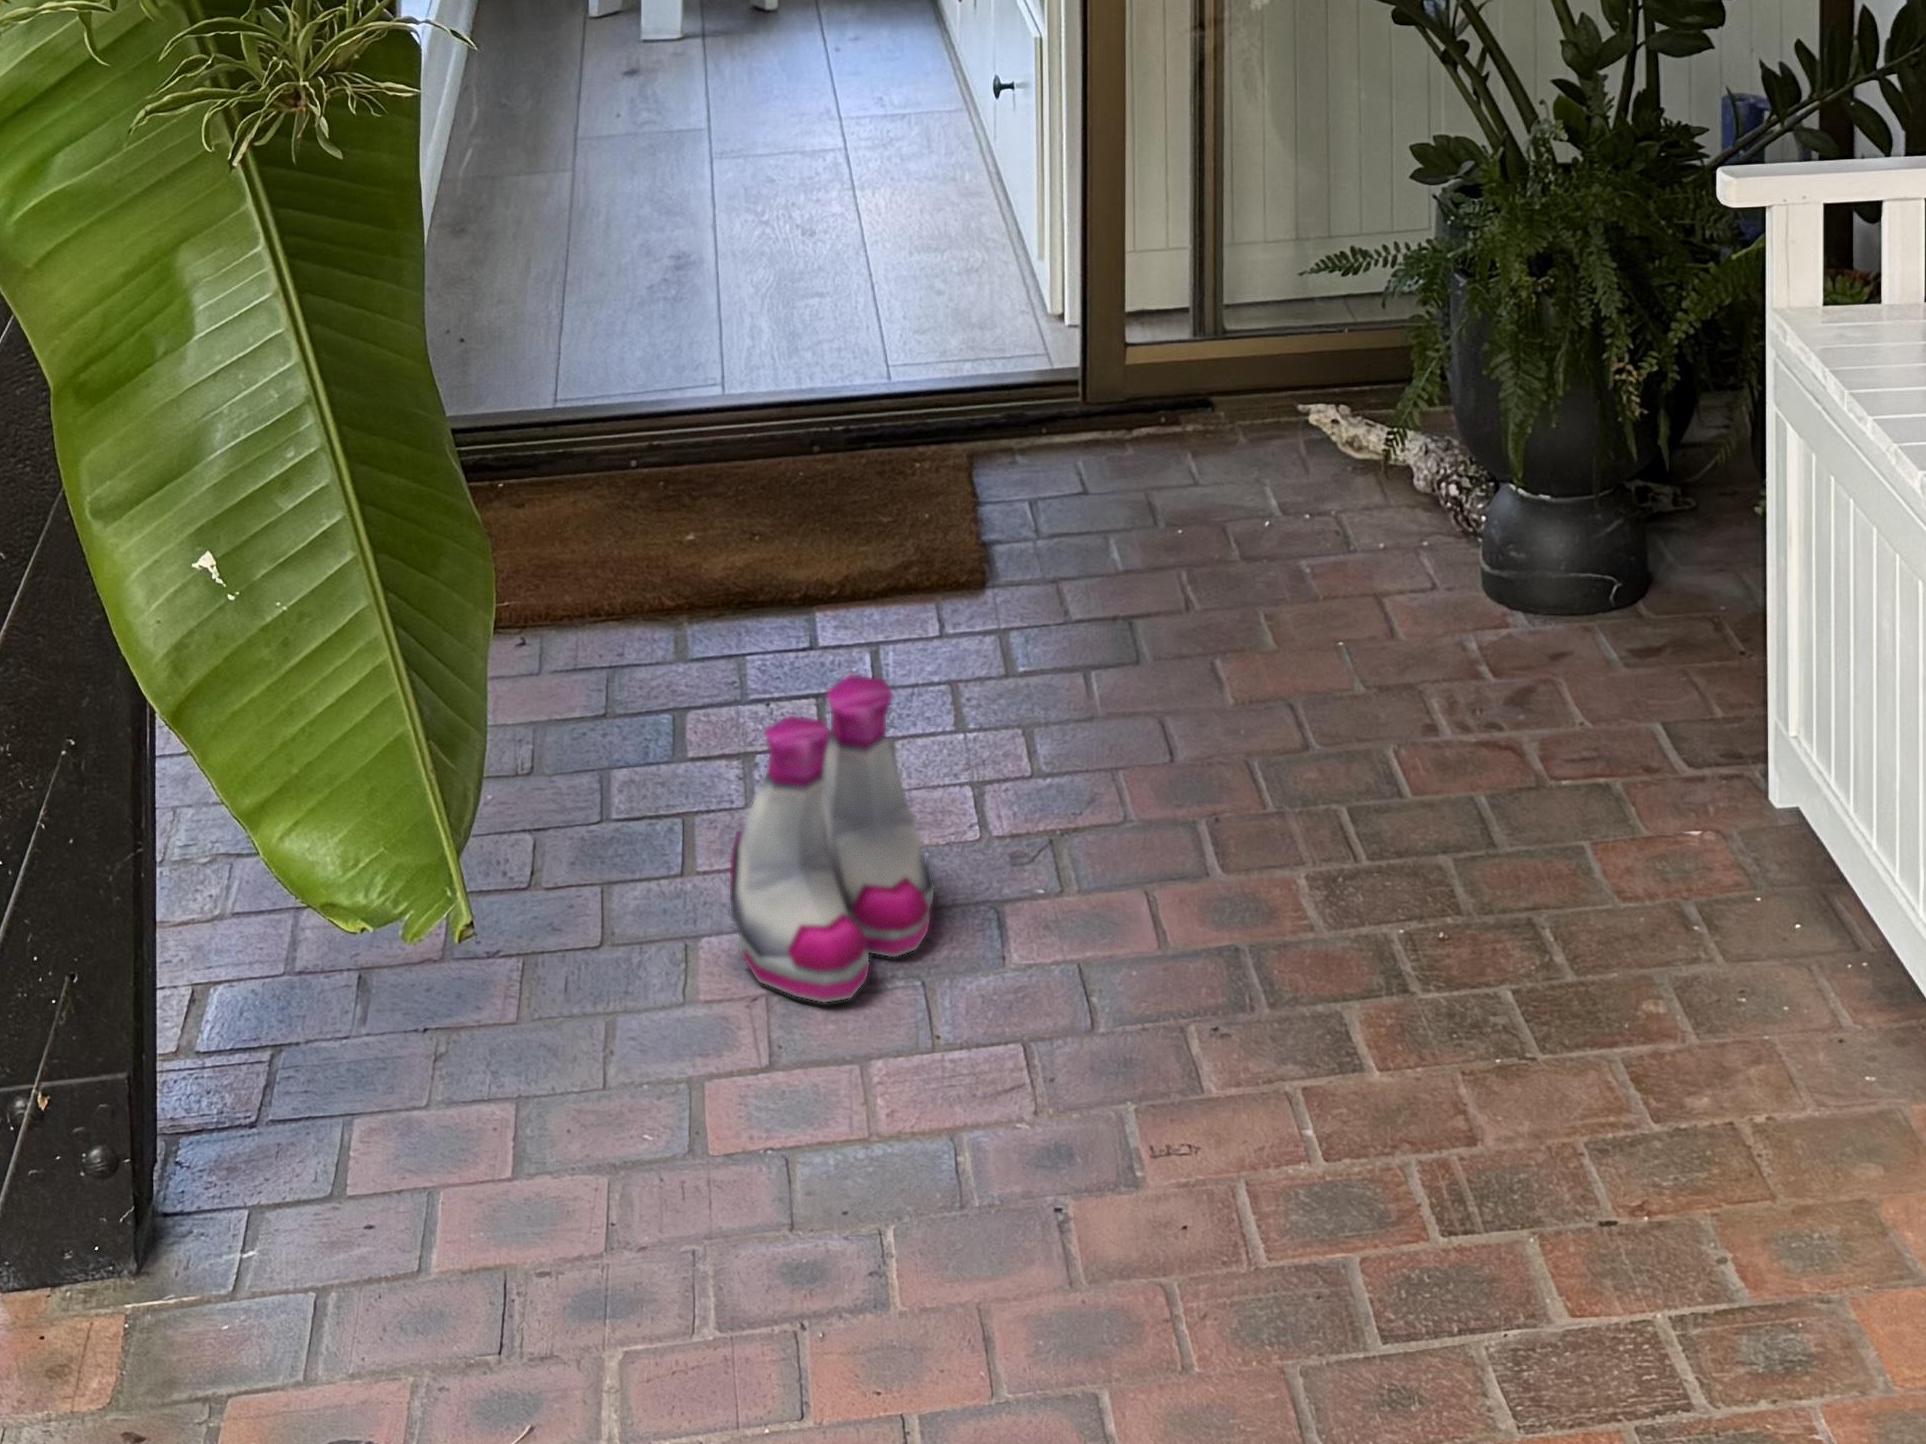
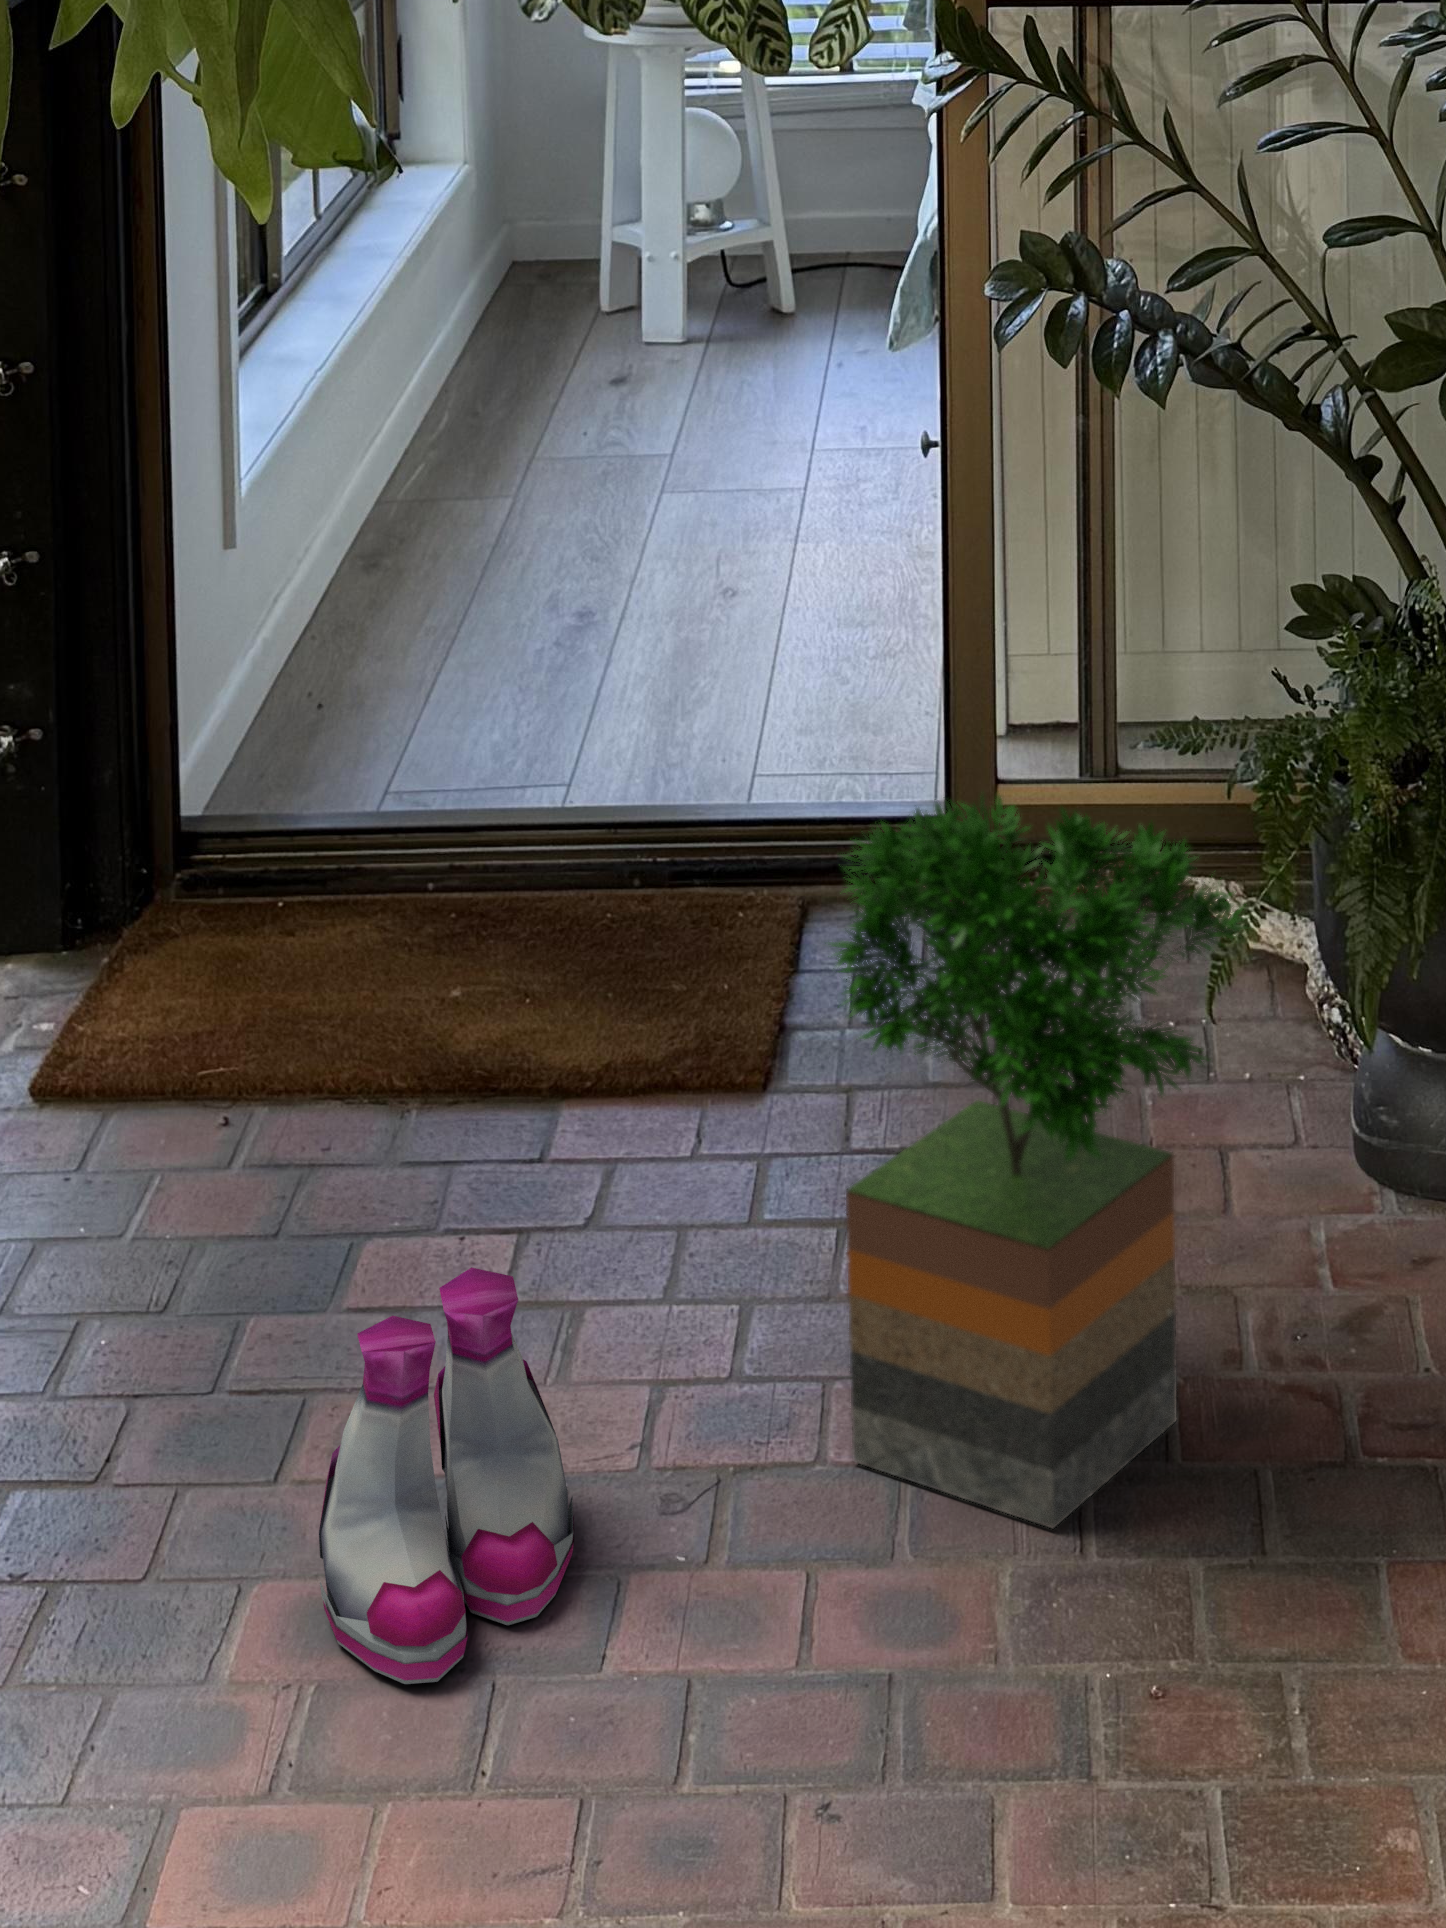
potted tree: none [1118,276,1455,856] -> present [831,795,1246,1528]

